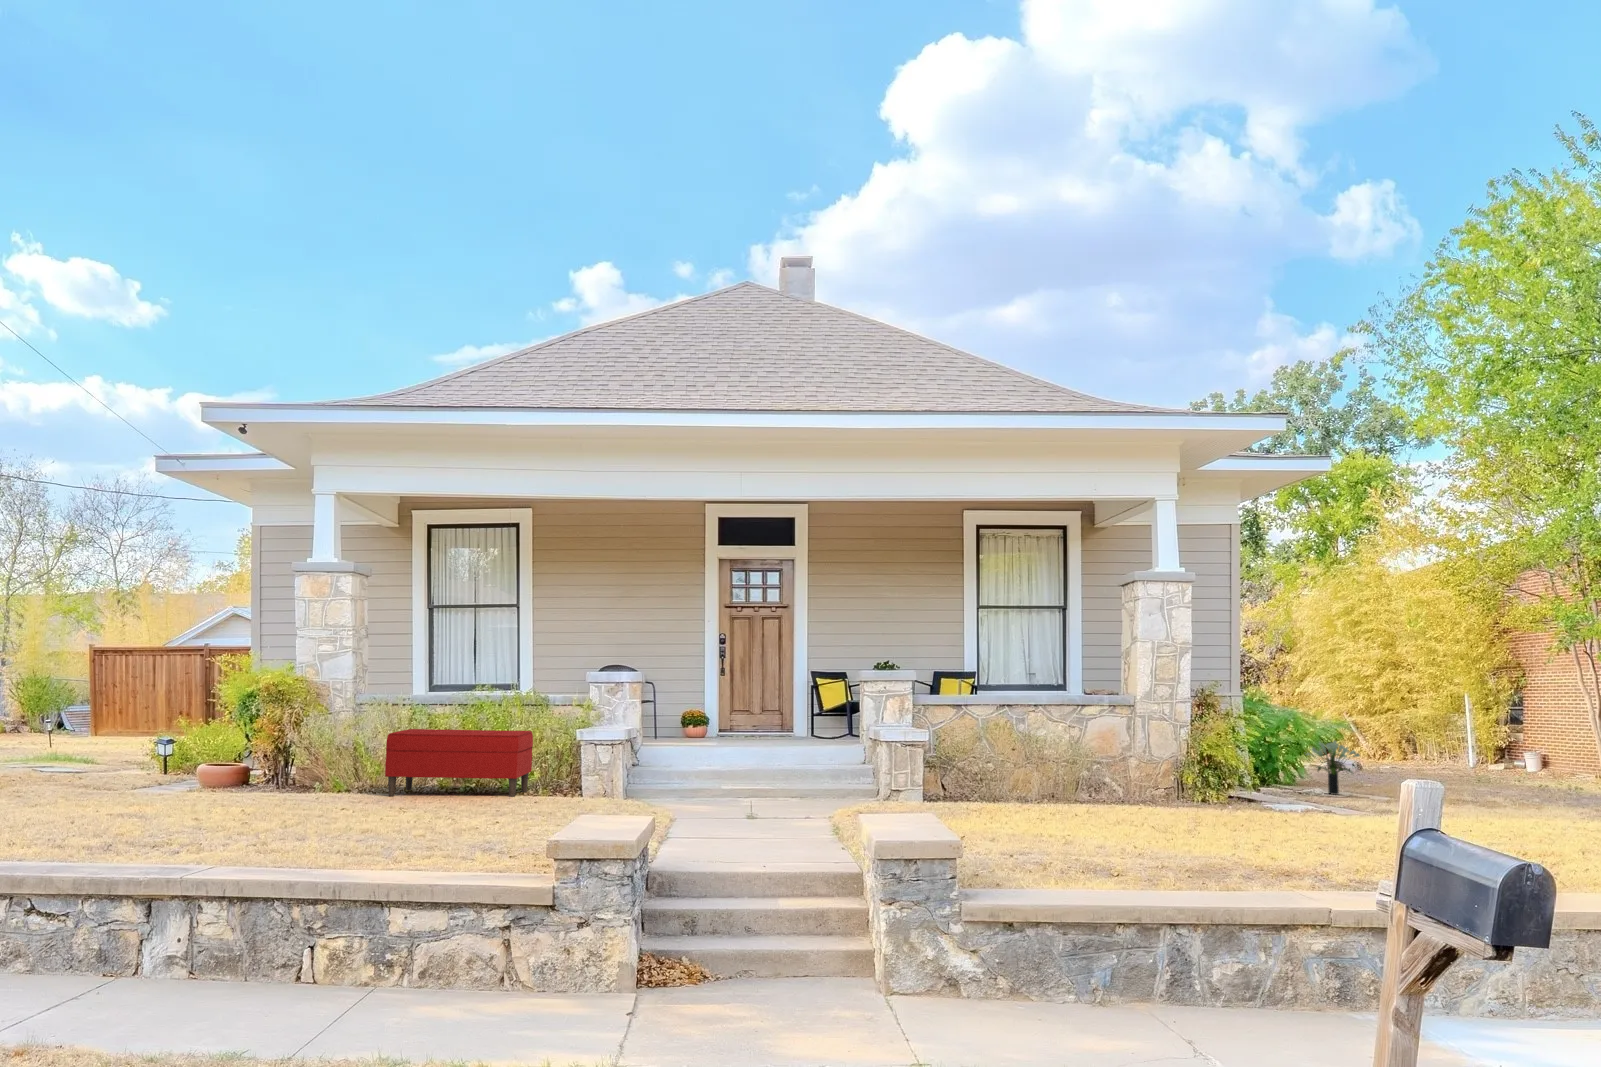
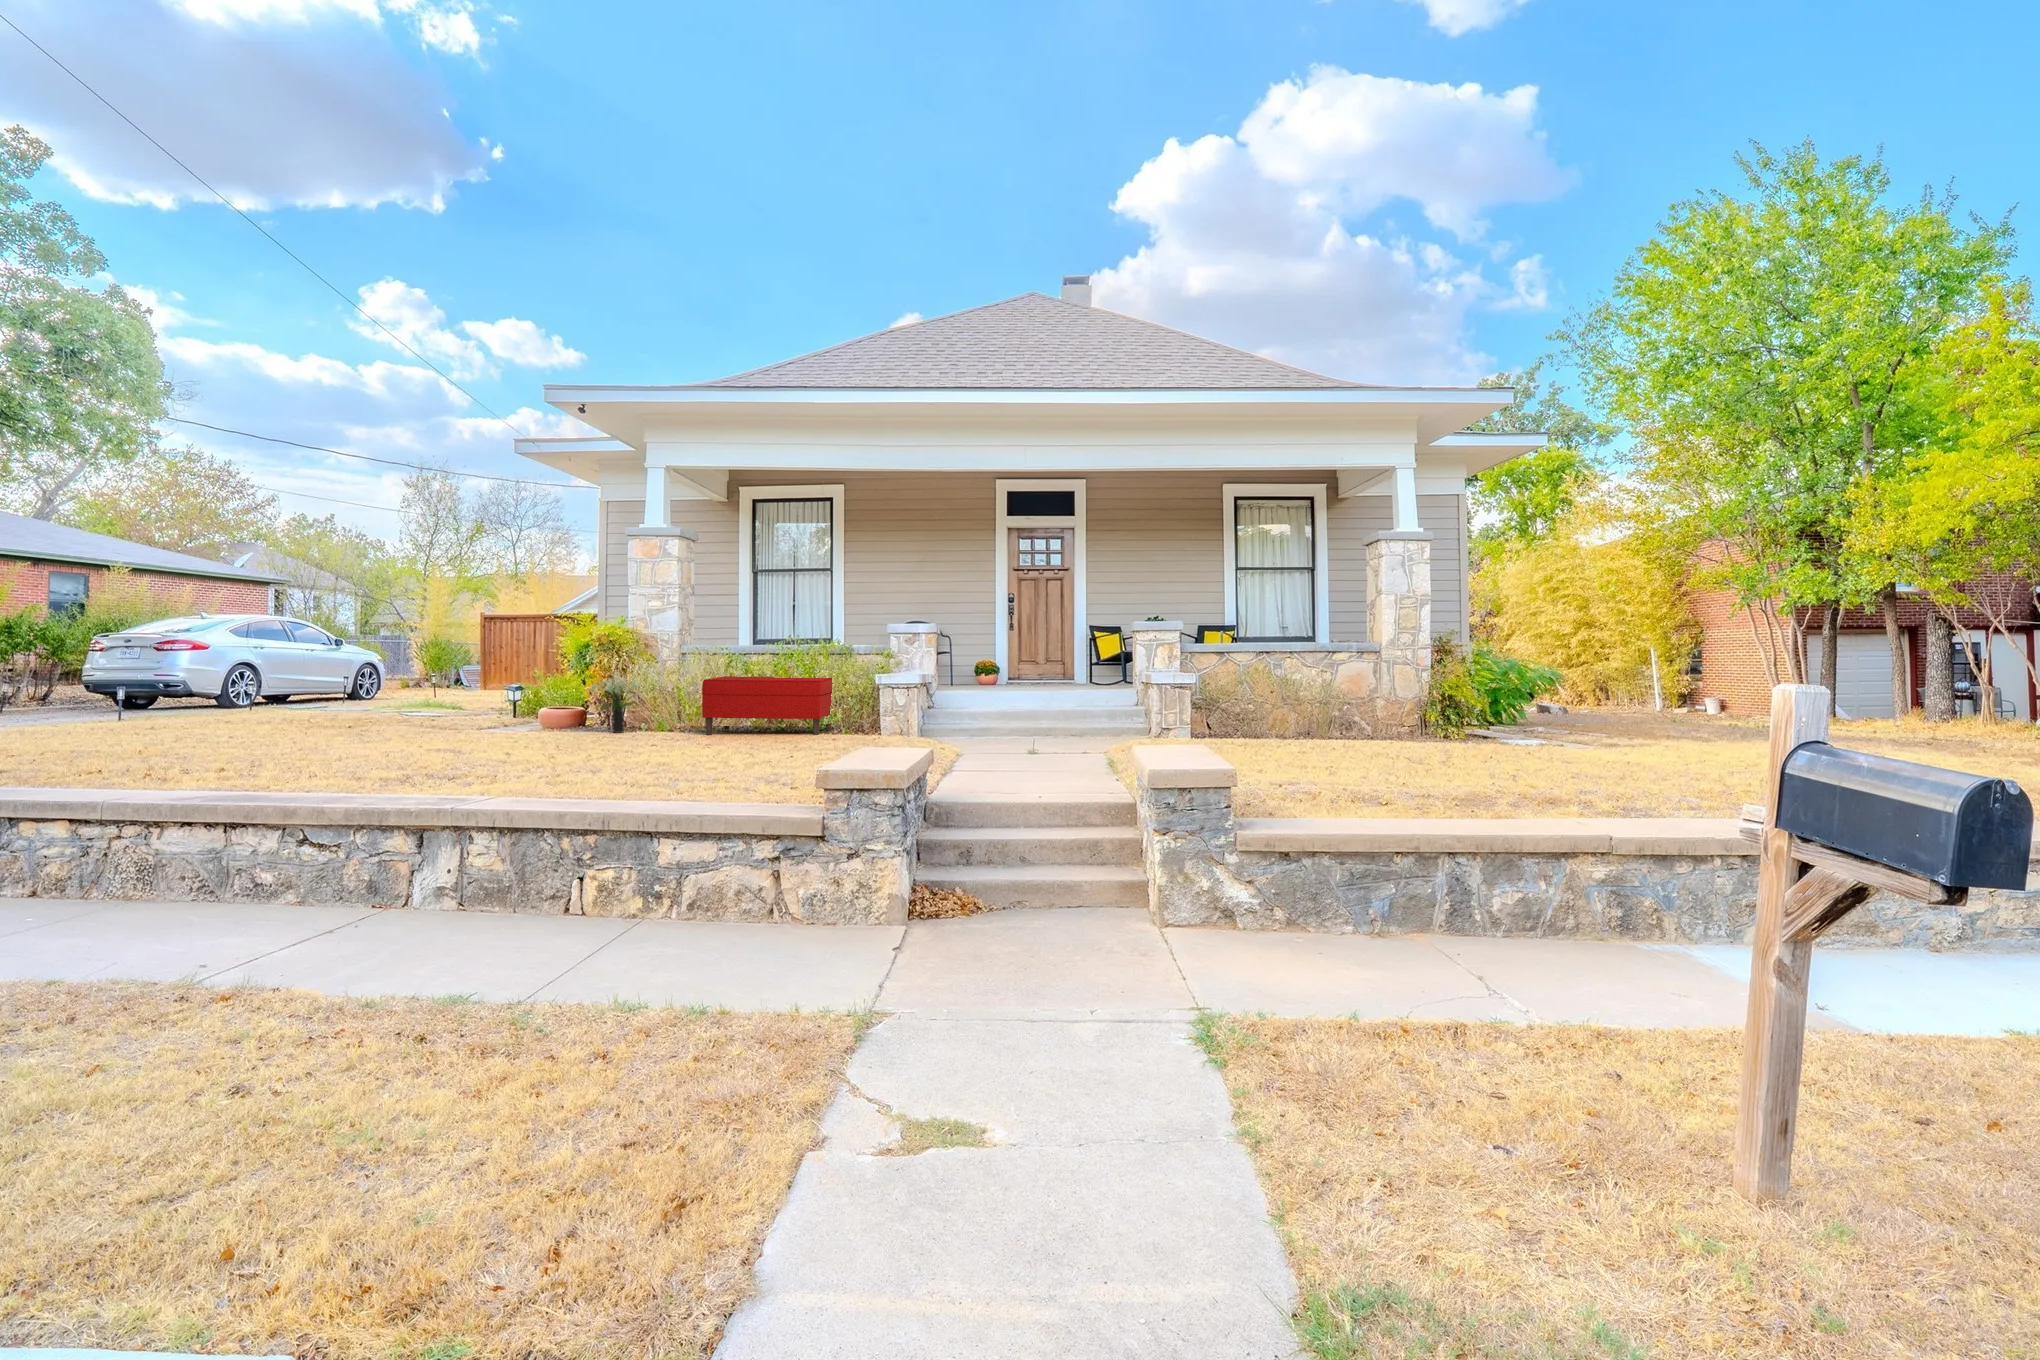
potted plant: present [1306,741,1359,795] -> present [590,676,648,733]

